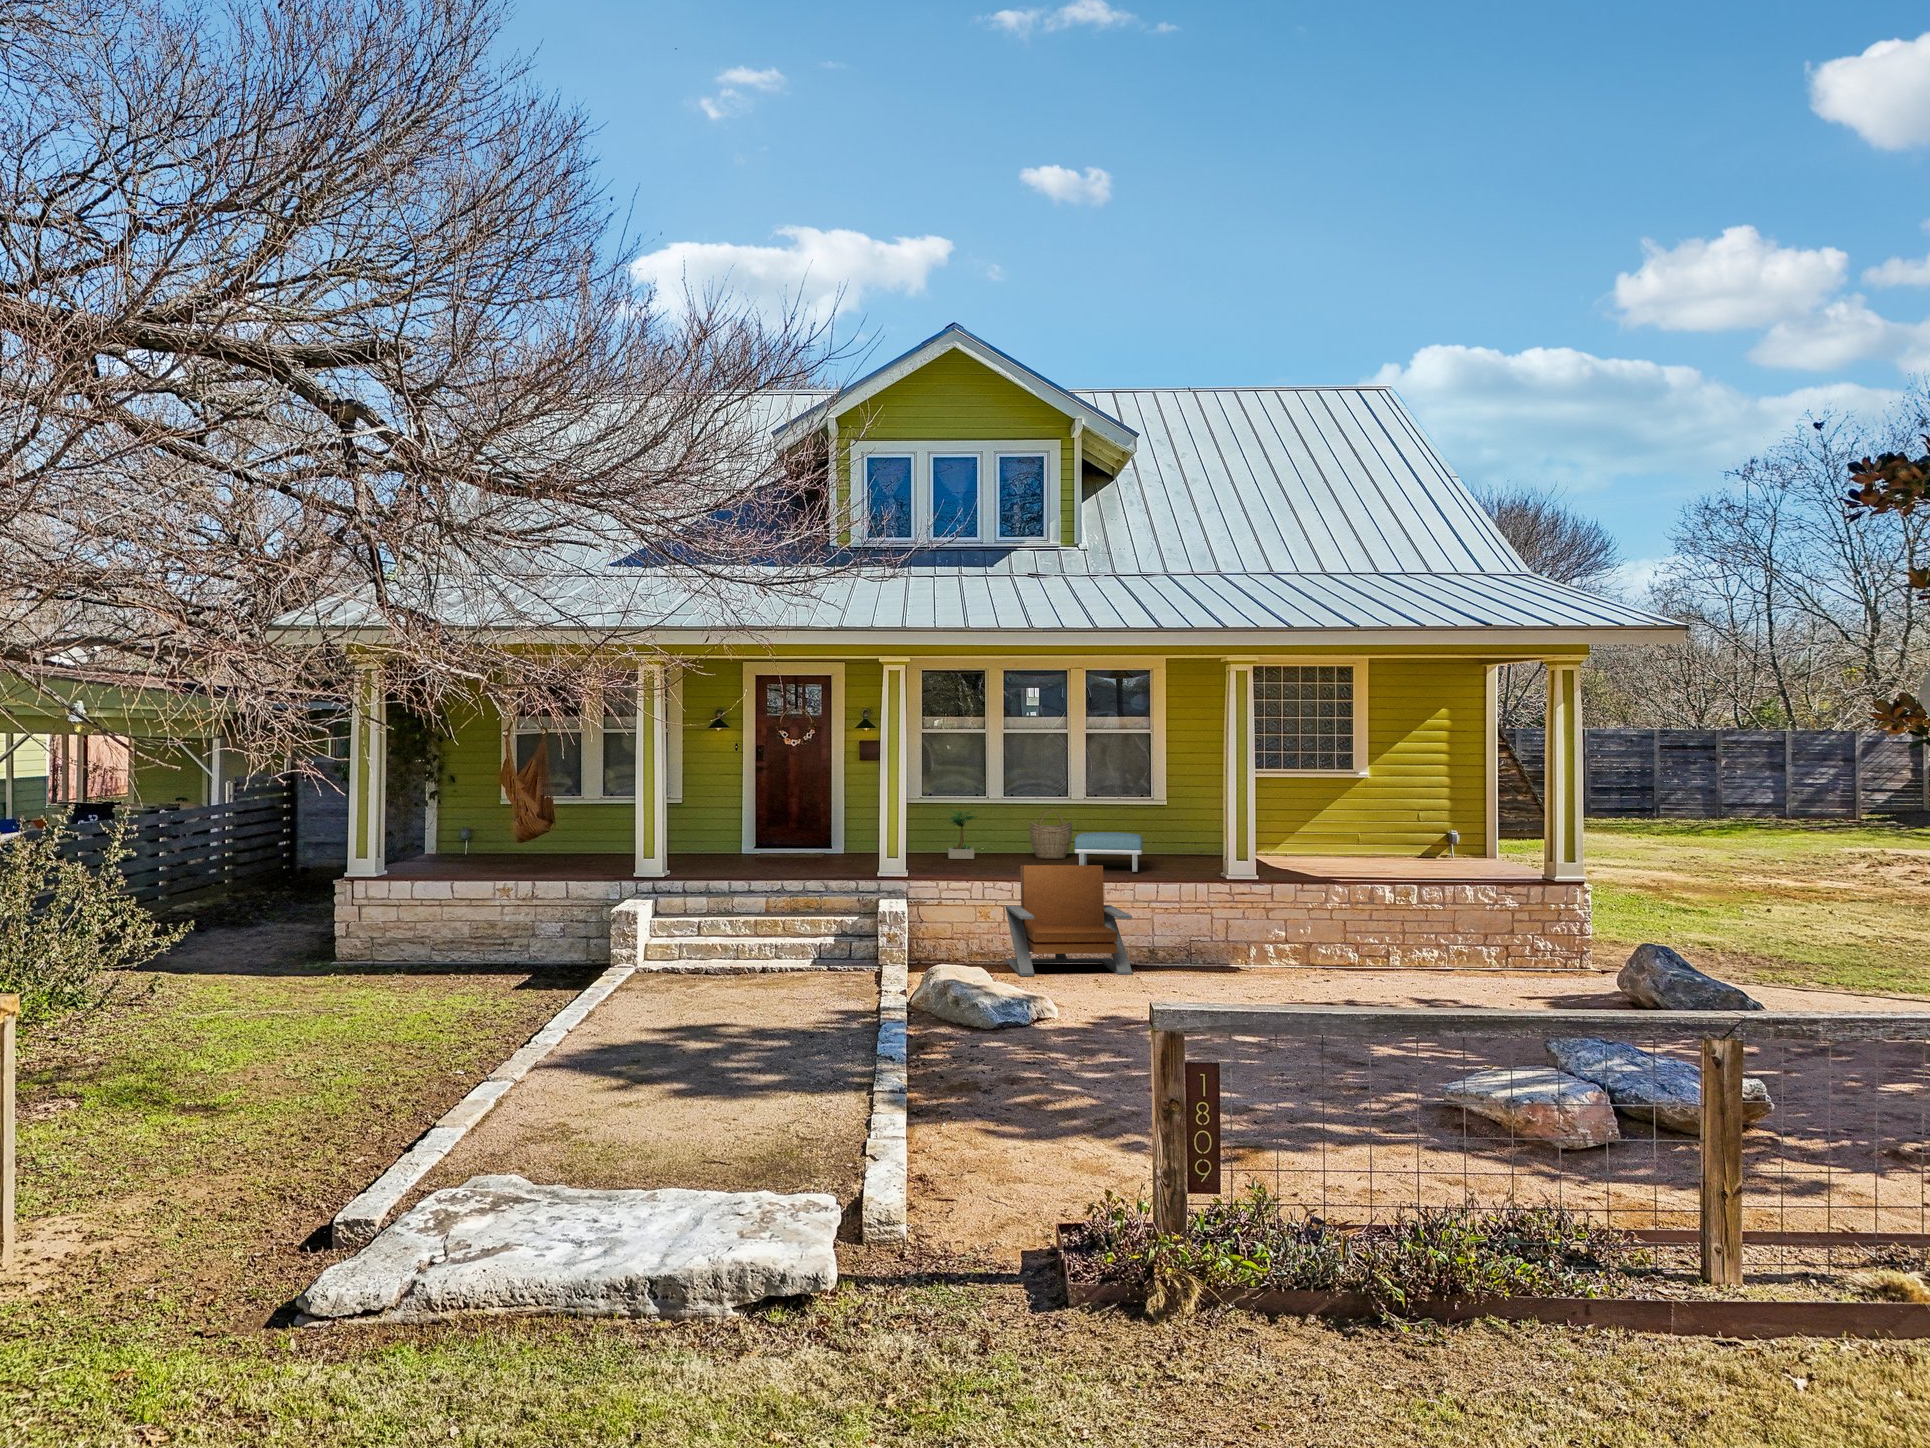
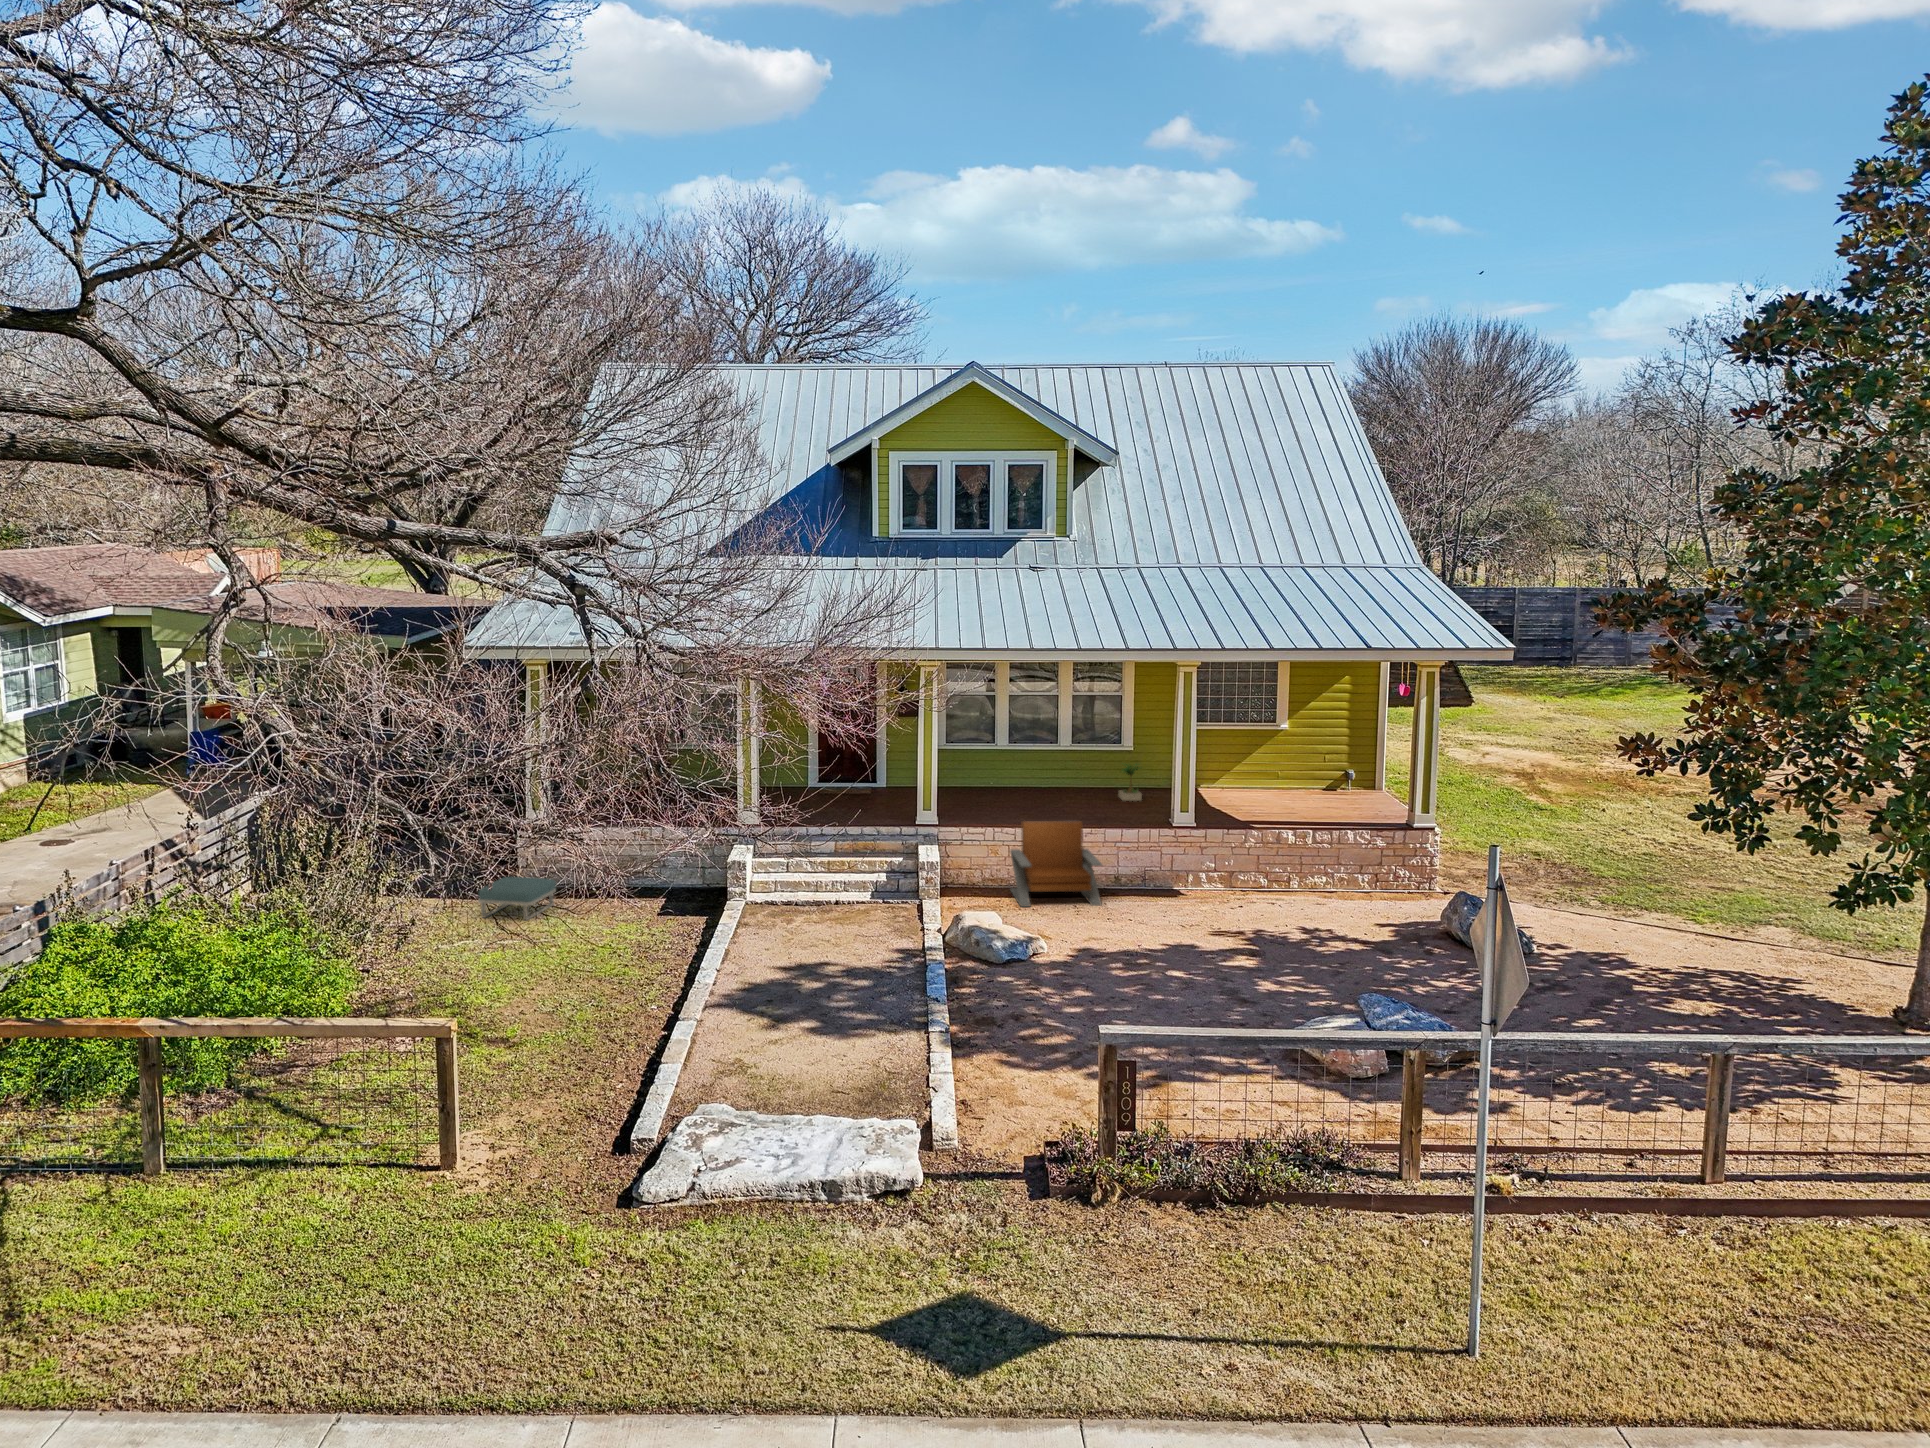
woven basket: present [1029,809,1072,859] -> none [1028,760,1061,799]
potted plant: present [948,810,977,859] -> present [1119,764,1142,801]
footstool: present [1074,832,1142,872] -> present [478,877,556,920]

